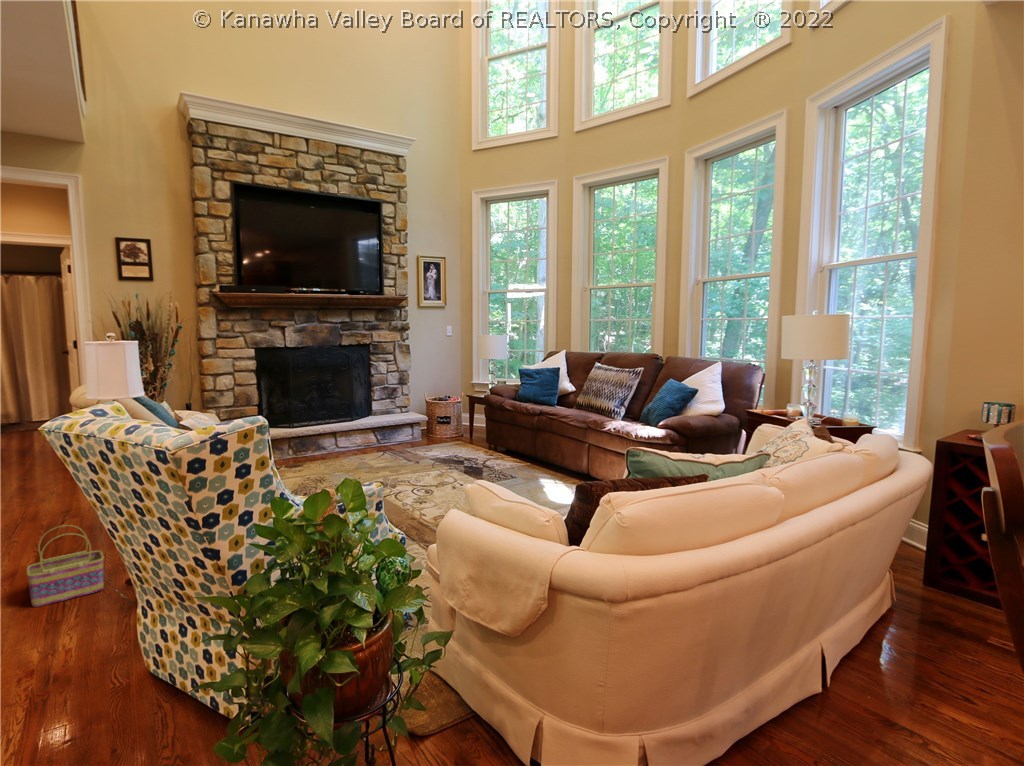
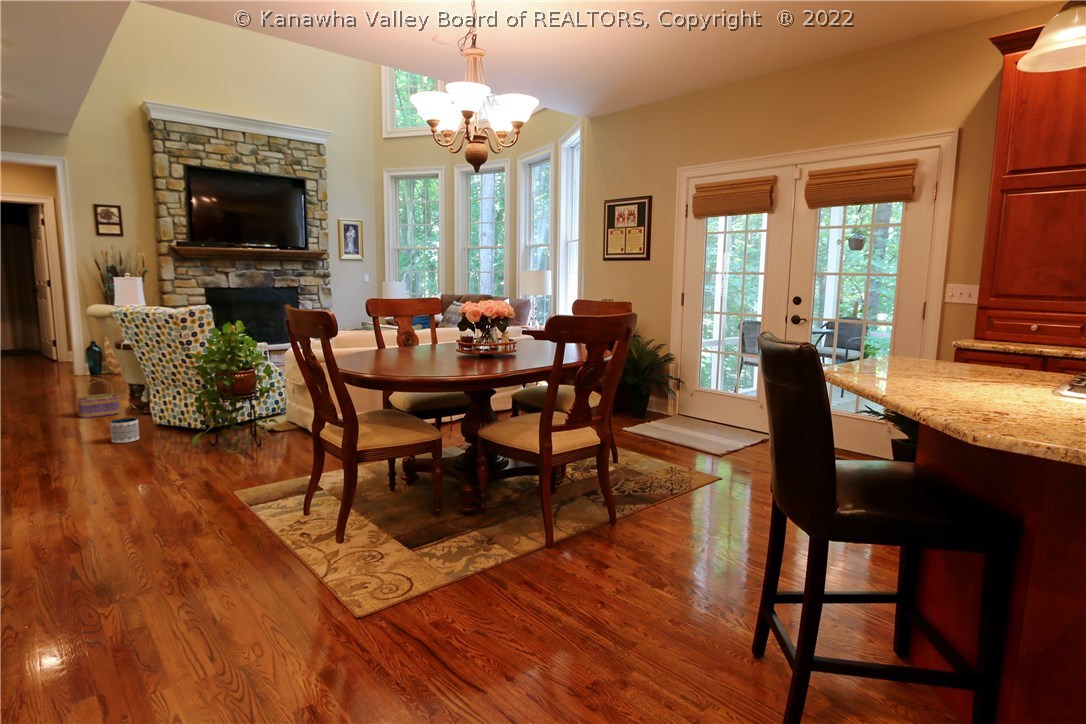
planter: none [42,657,110,732] -> present [110,418,139,443]

